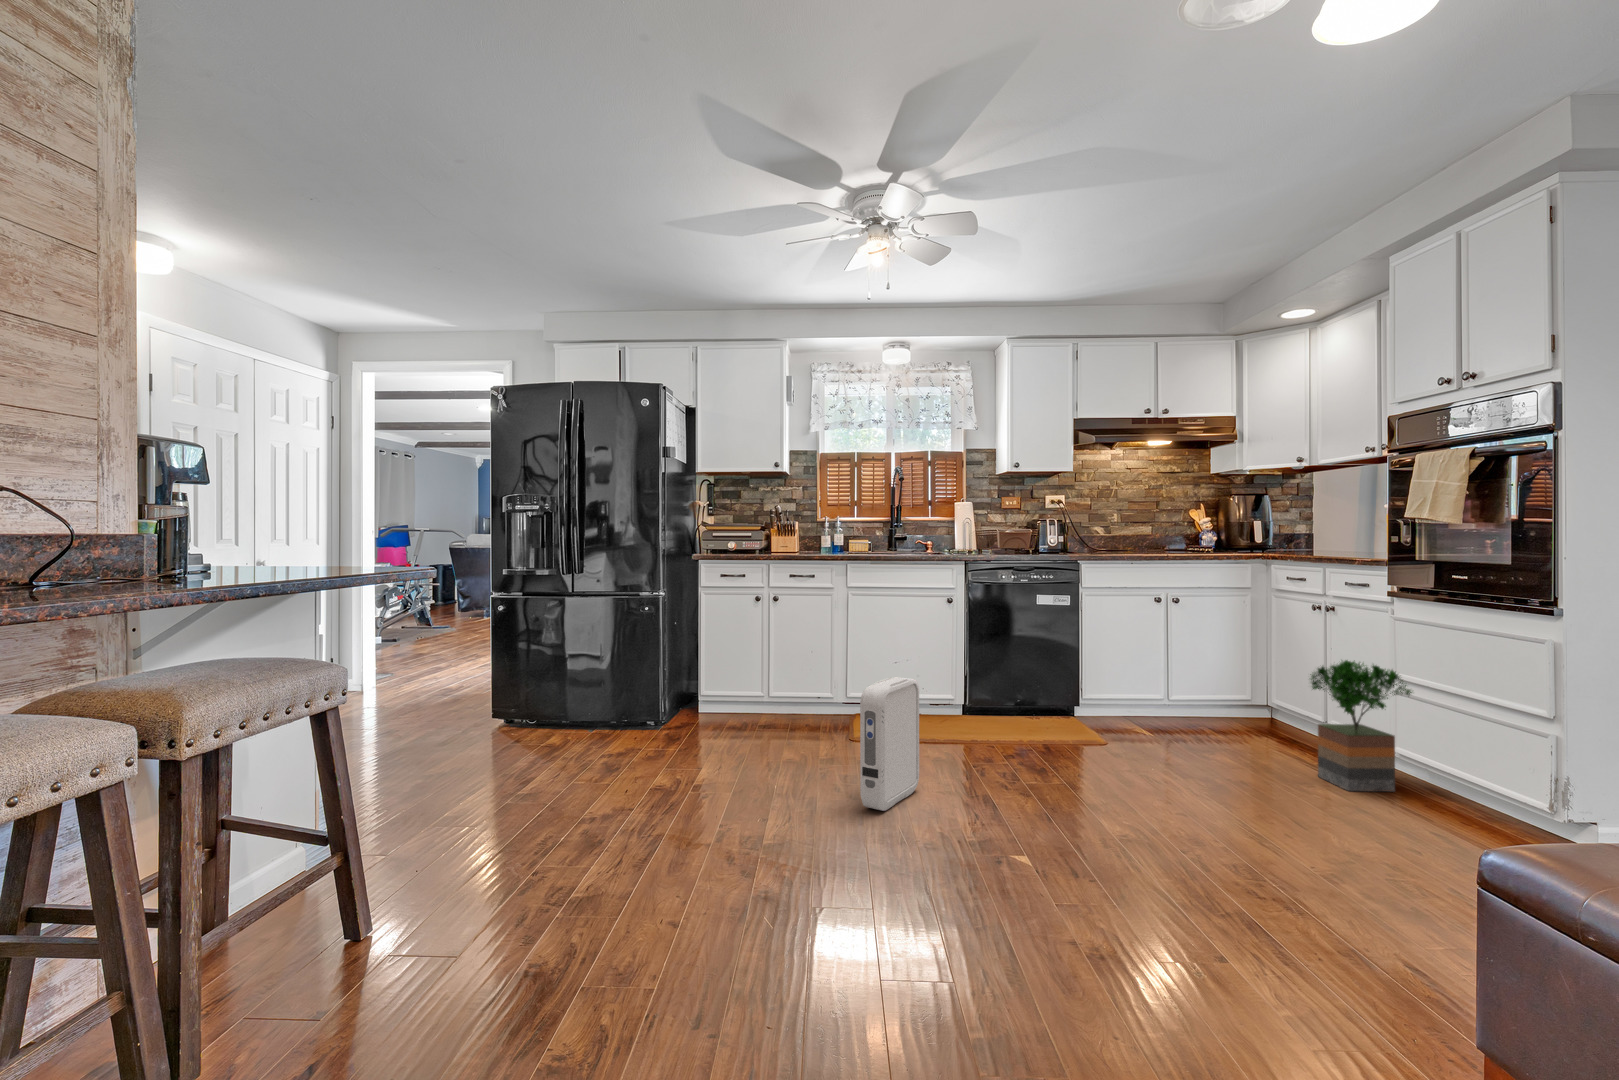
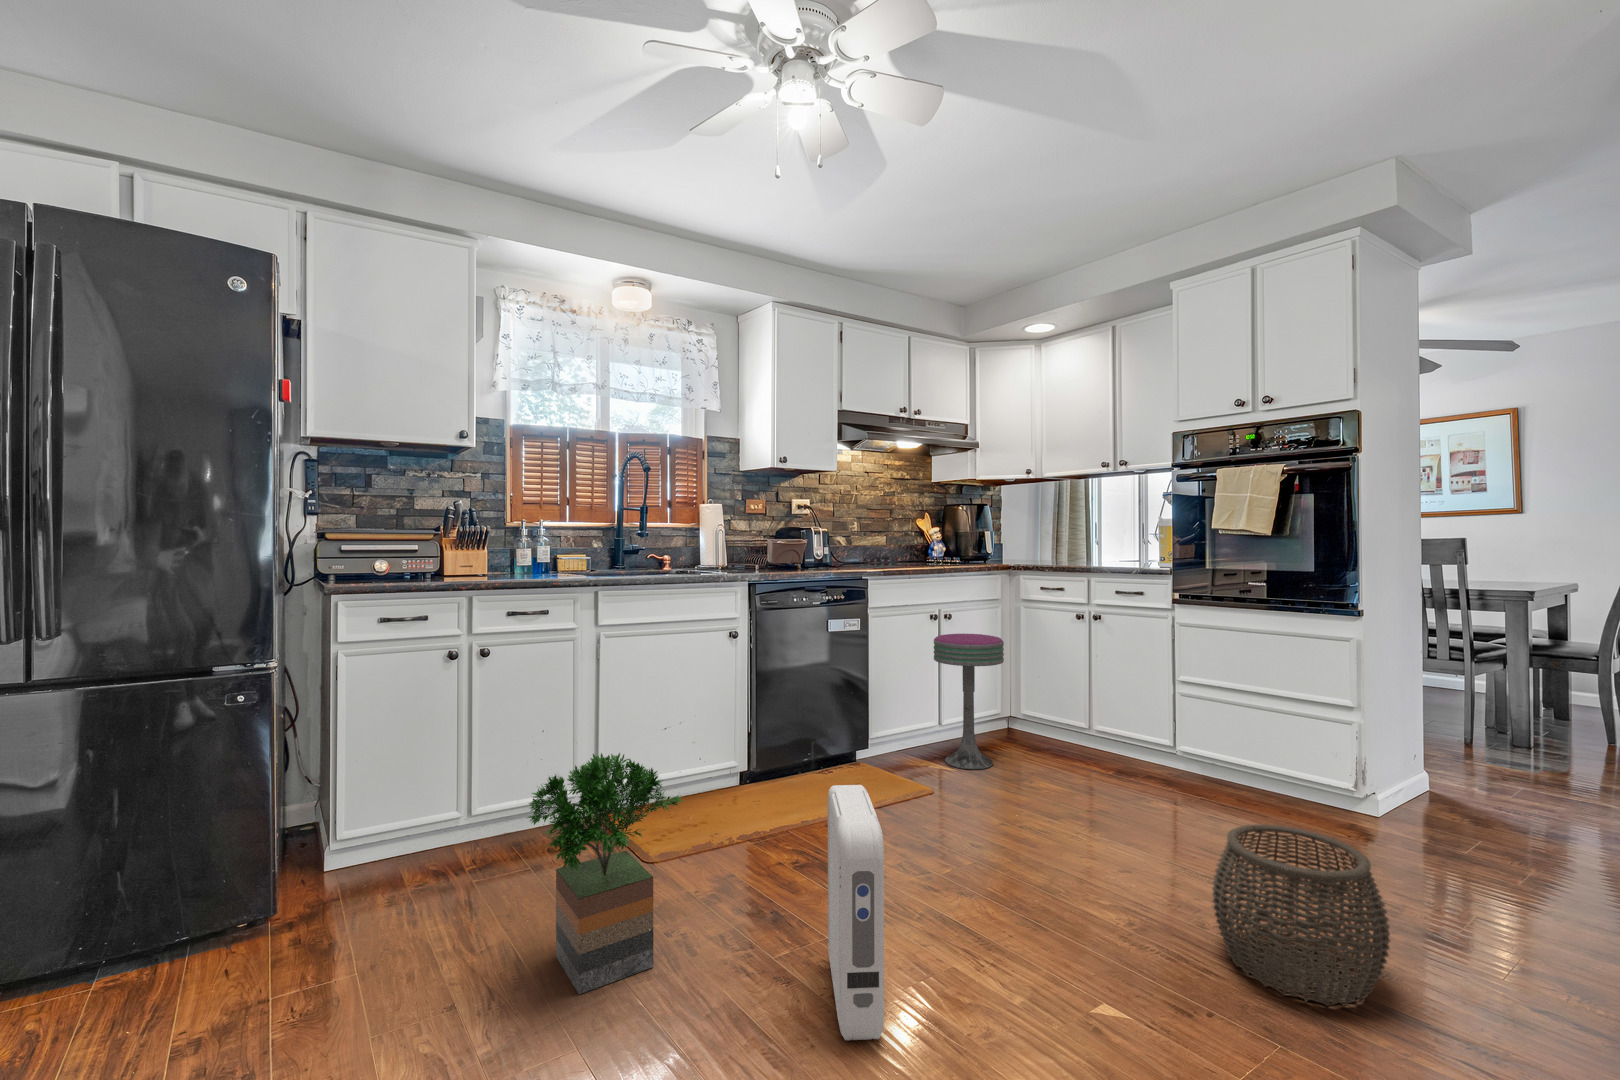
bar stool: none [1138,616,1208,738] -> present [934,634,1004,769]
potted tree: present [1310,660,1412,792] -> present [527,753,683,994]
woven basket: none [1153,753,1285,884] -> present [1213,824,1390,1006]

